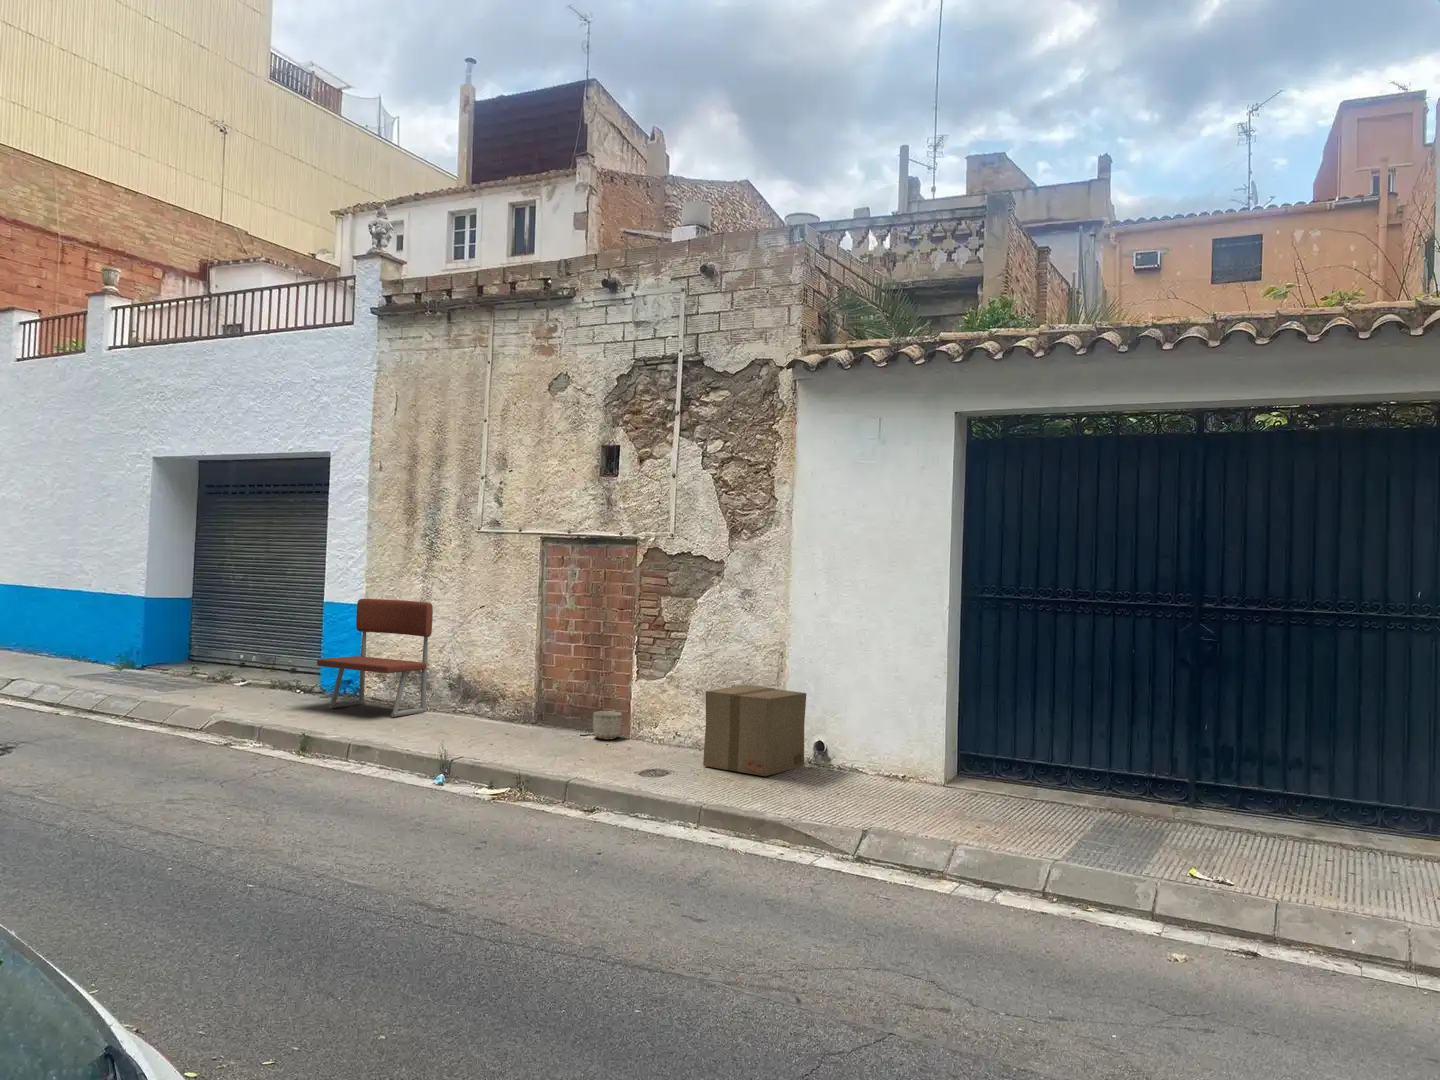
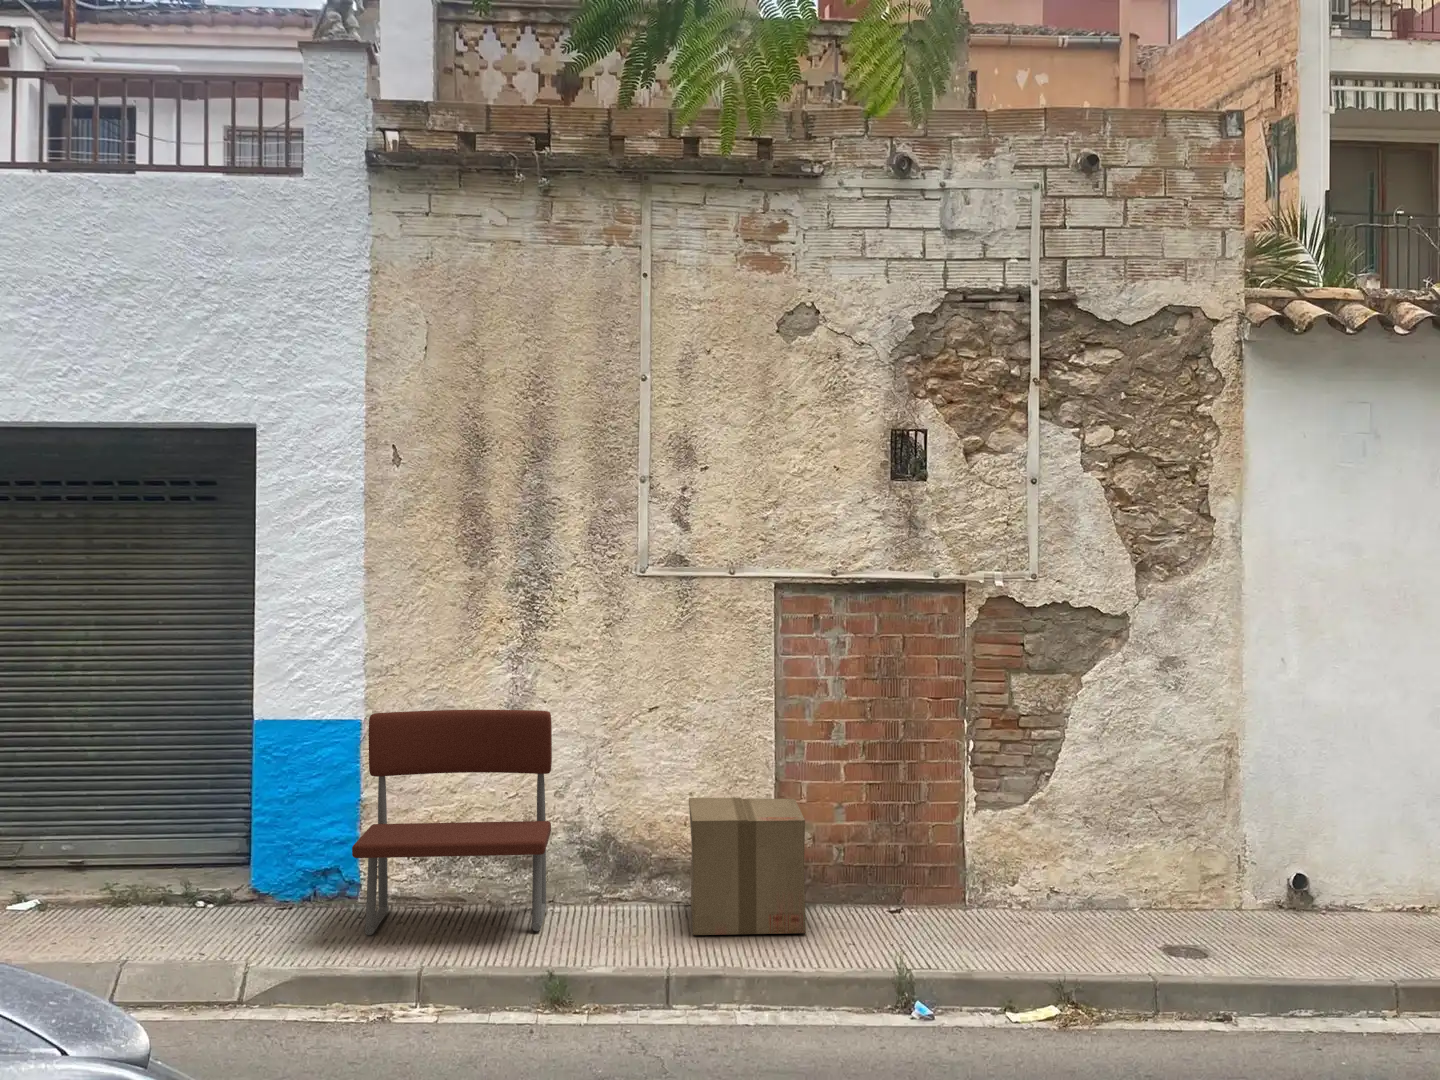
cardboard box: present [703,685,806,776] -> present [689,798,806,935]
planter: present [593,711,622,739] -> none [923,861,971,909]

